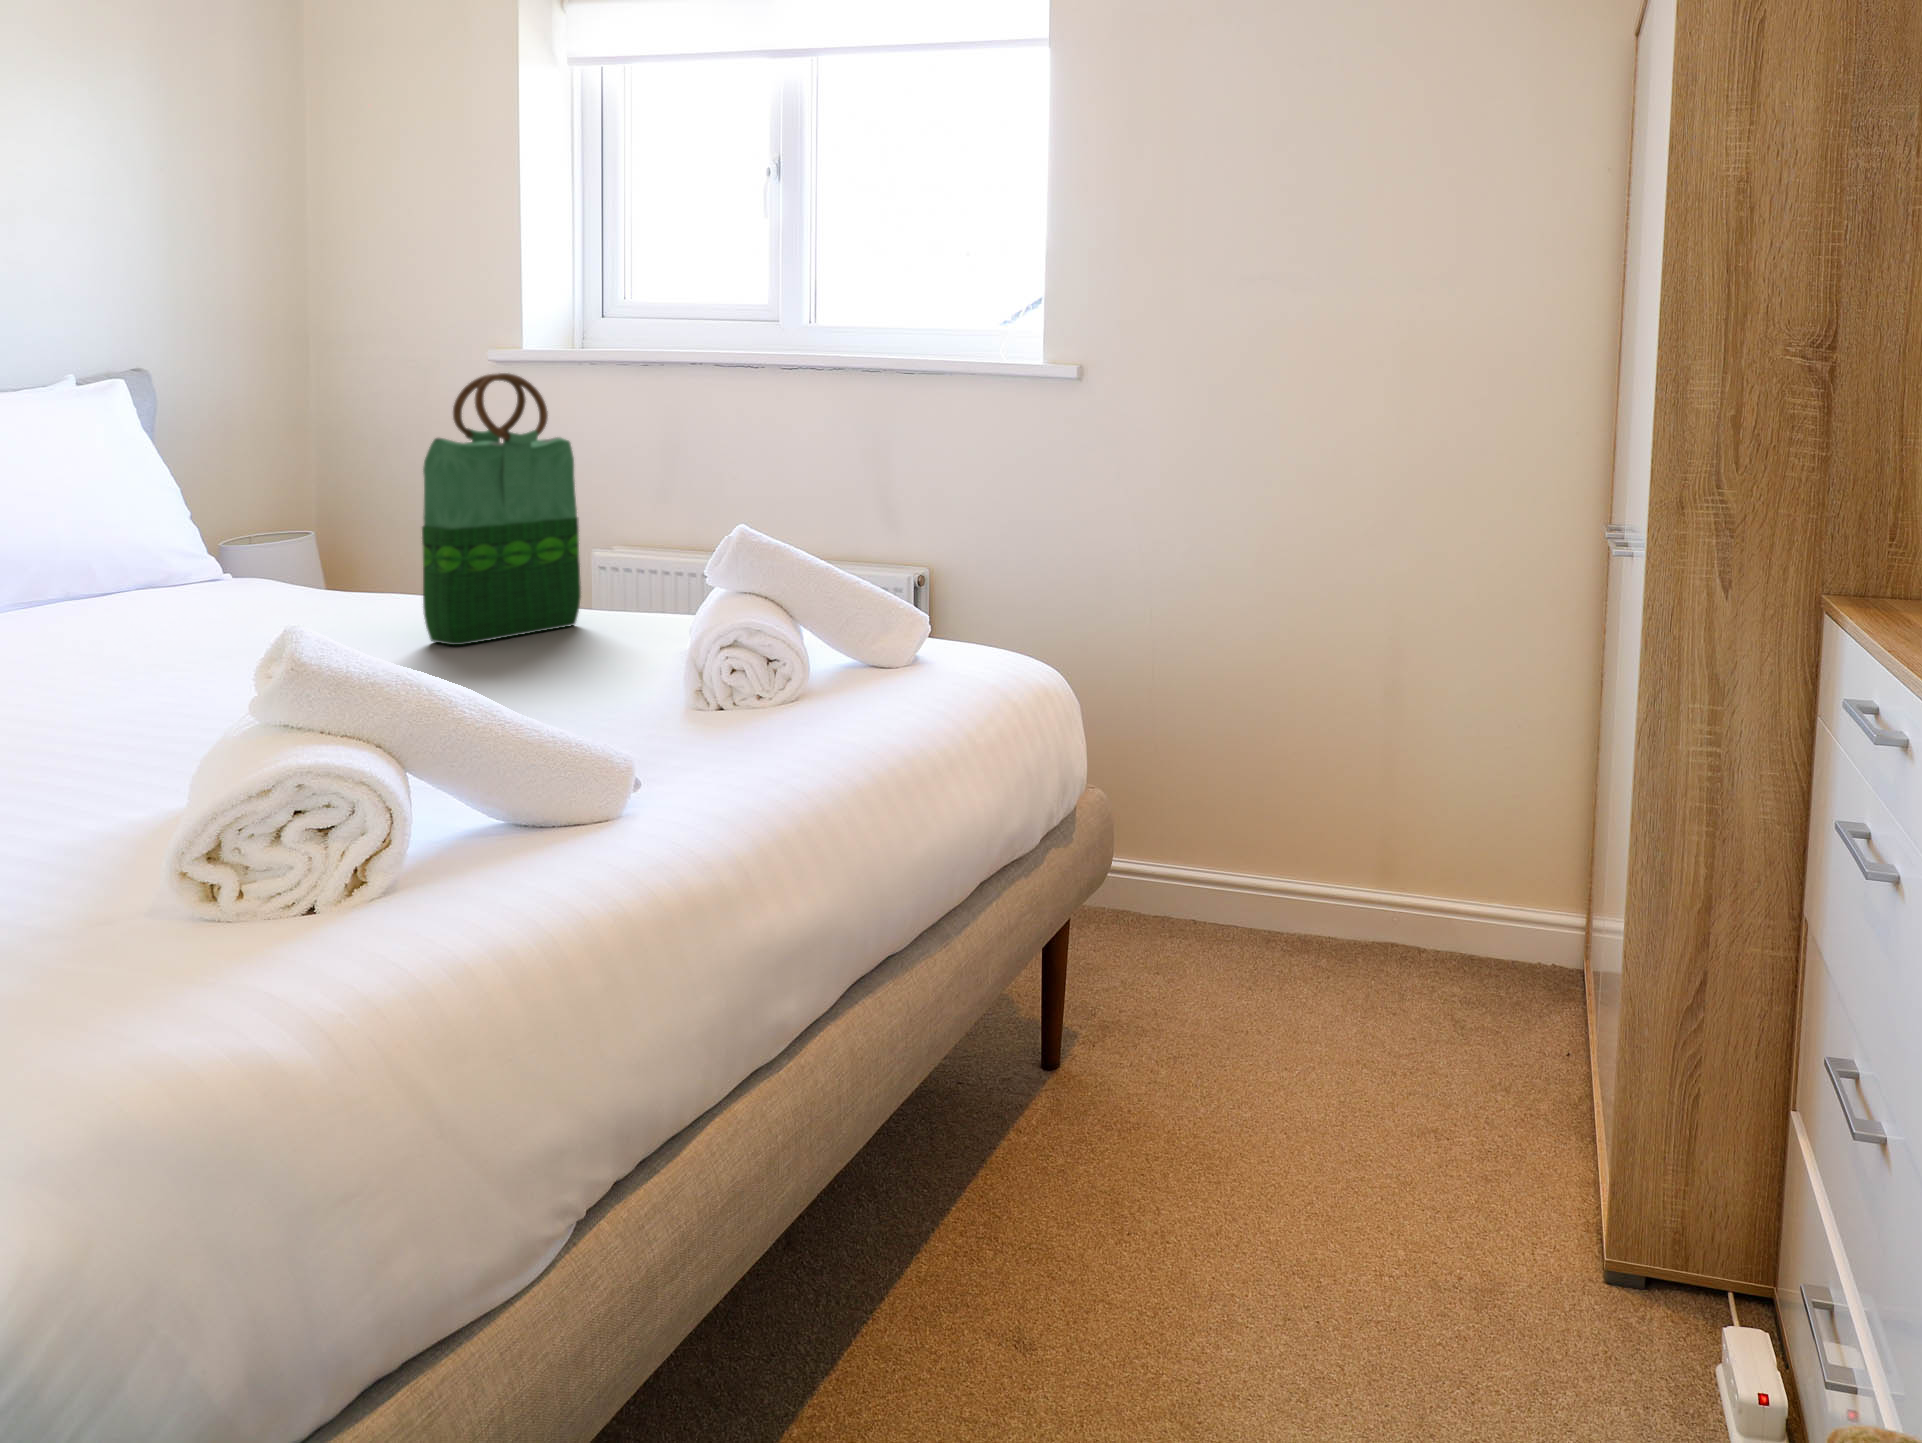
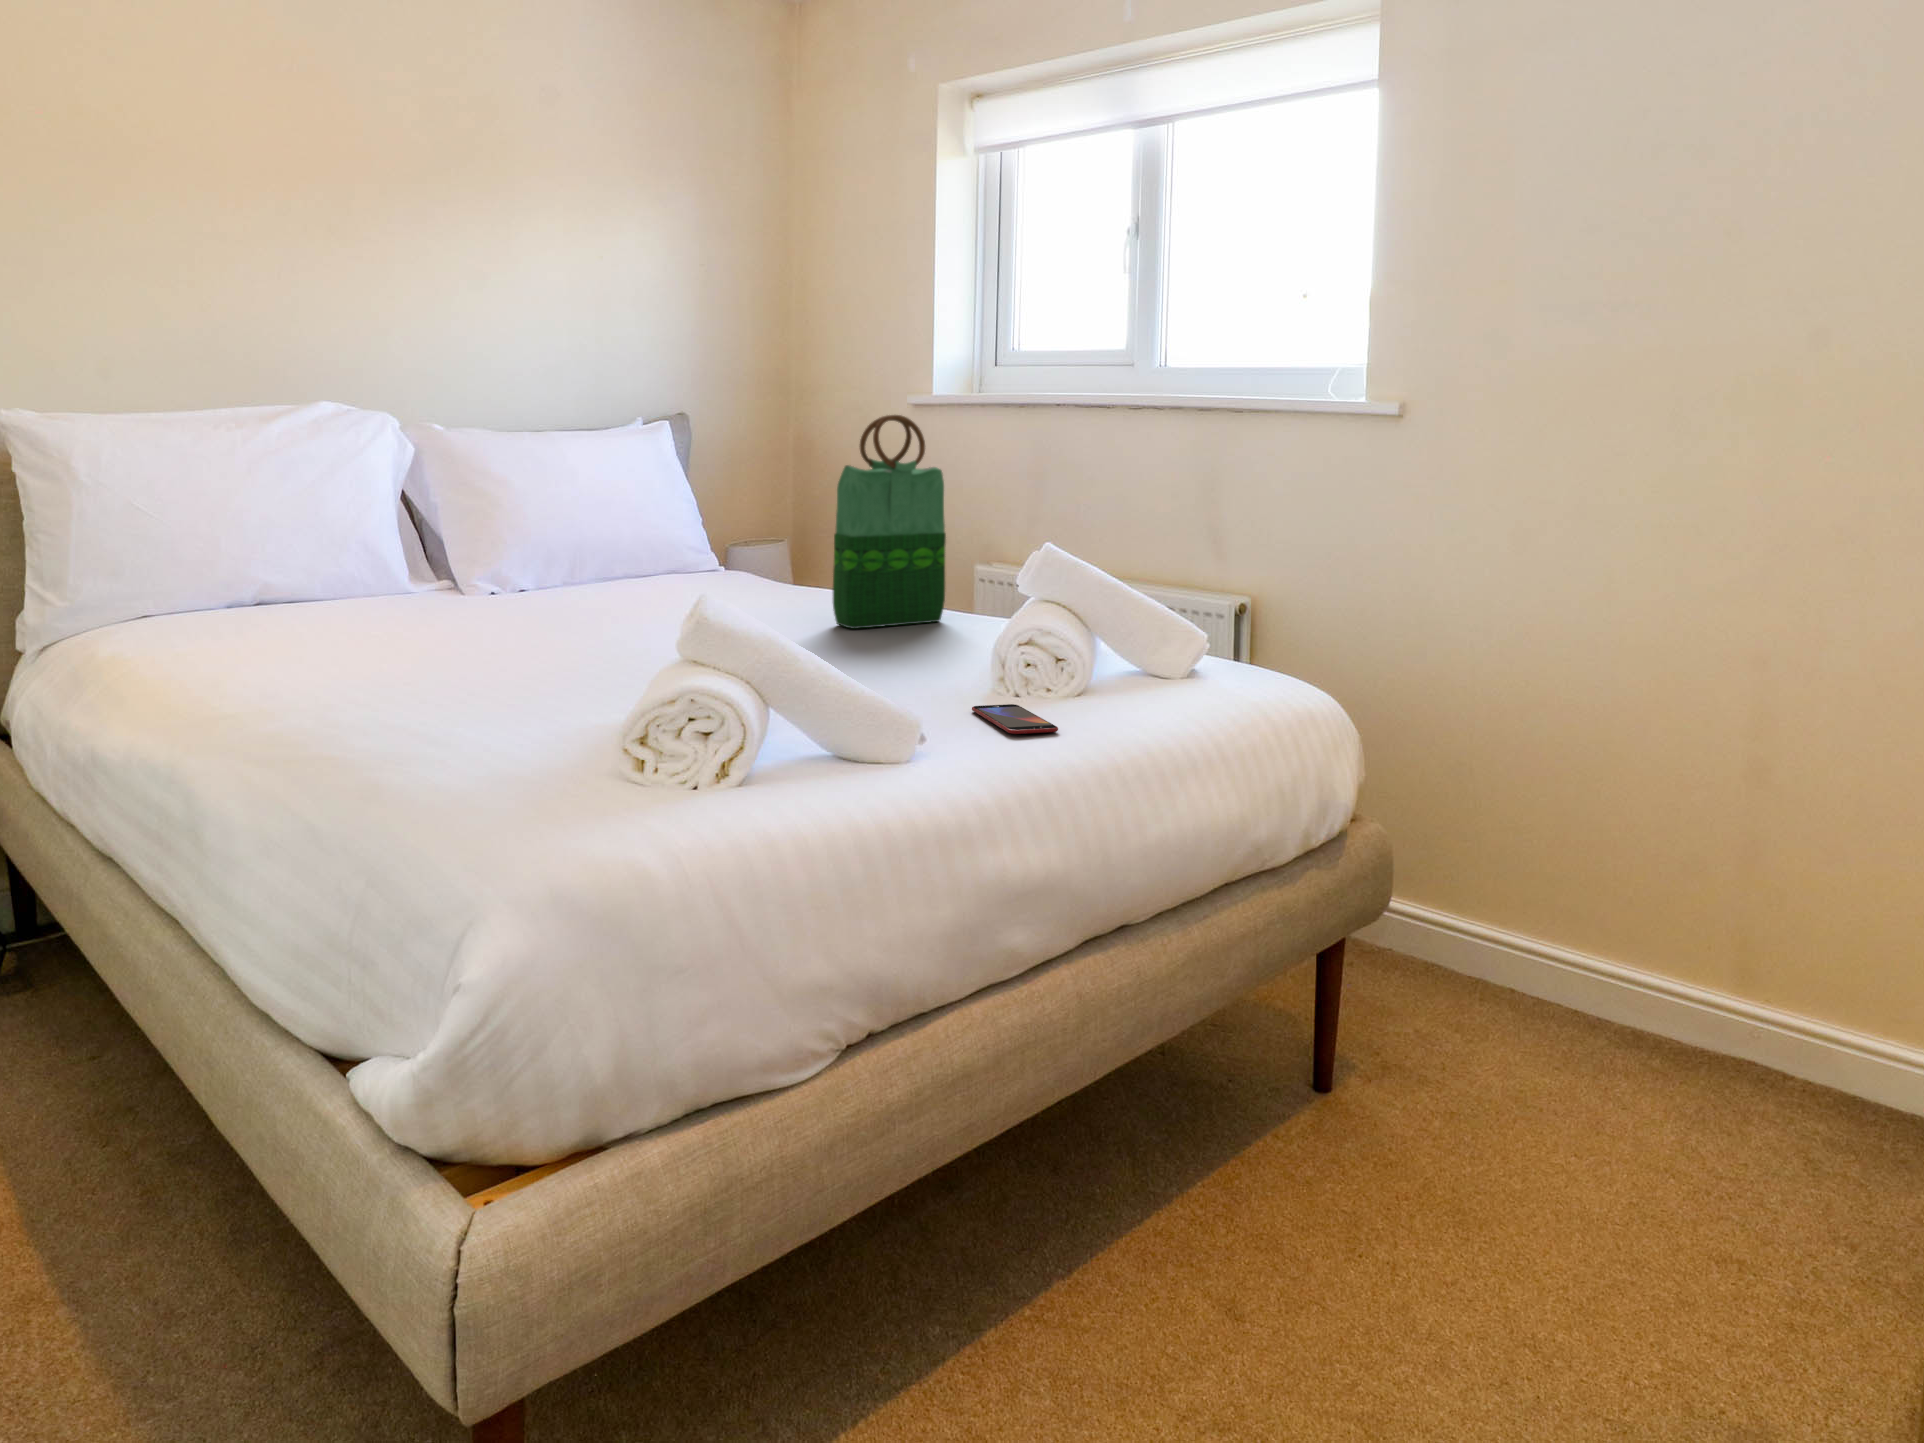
smartphone: none [674,723,796,761] -> present [972,704,1058,734]

